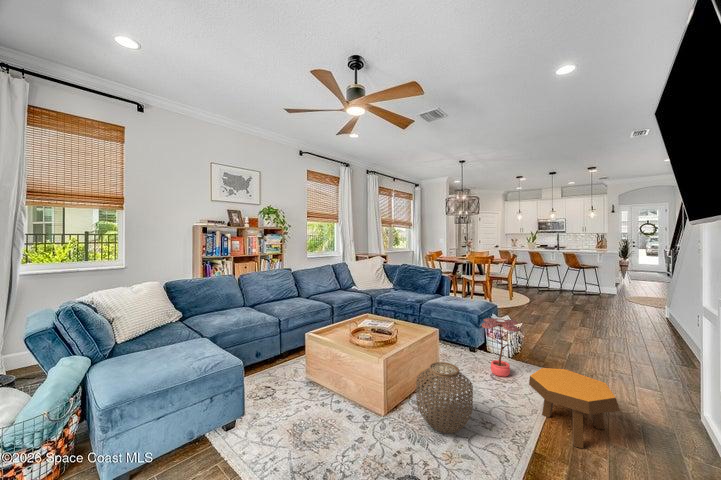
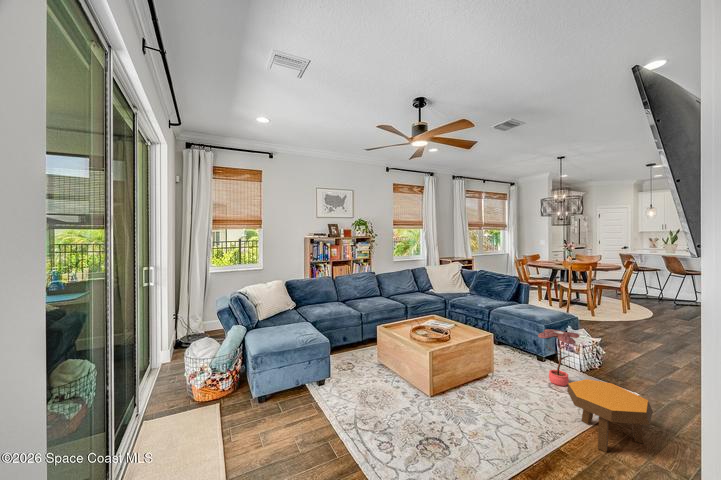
woven basket: present [416,362,473,433] -> none [457,360,506,418]

